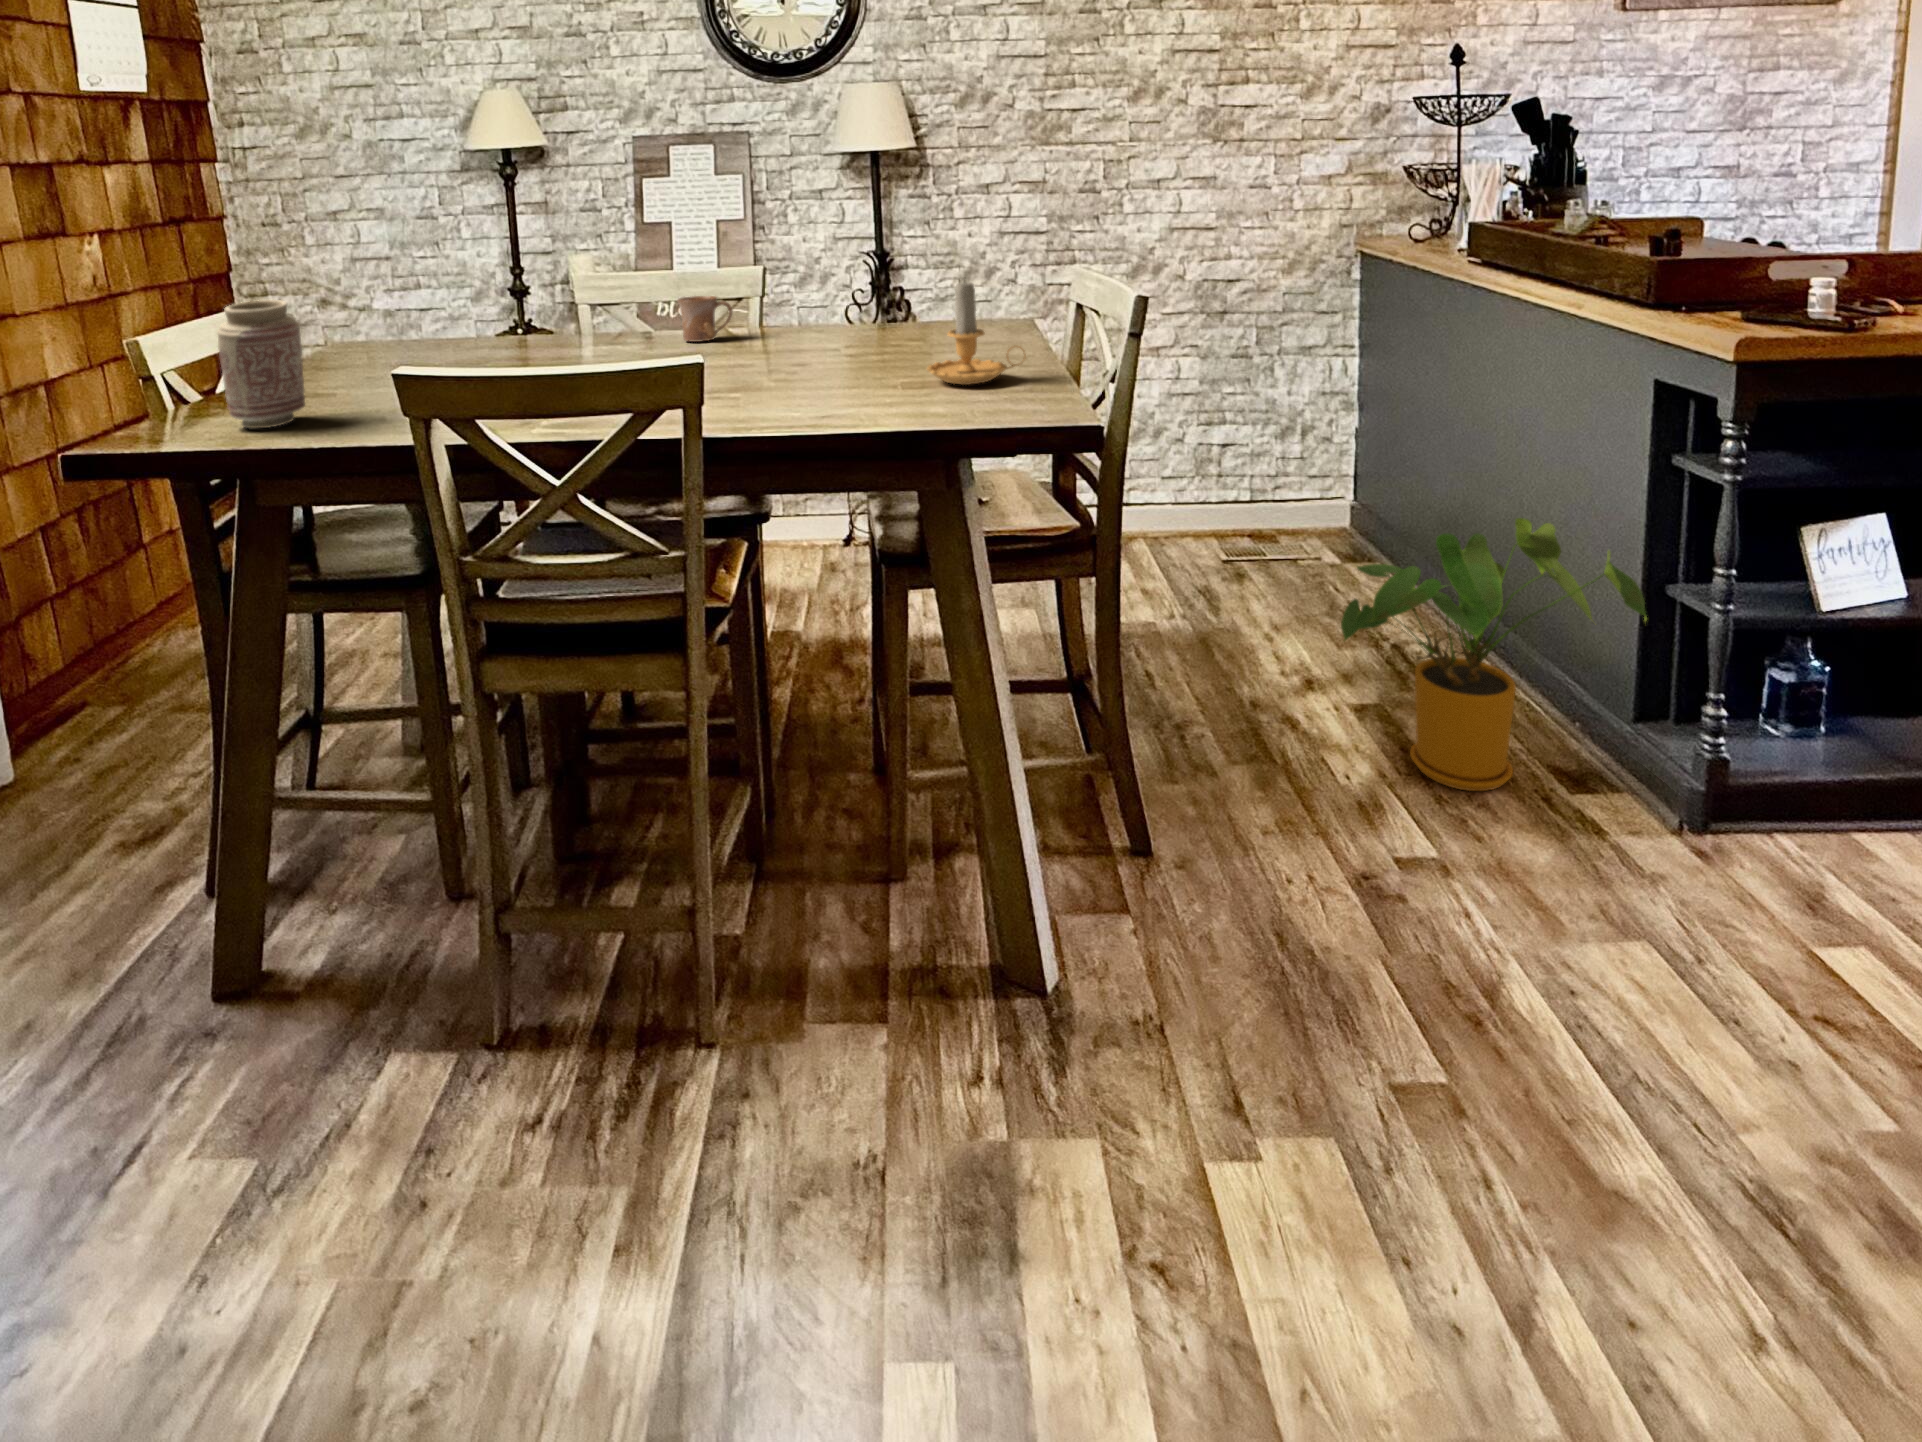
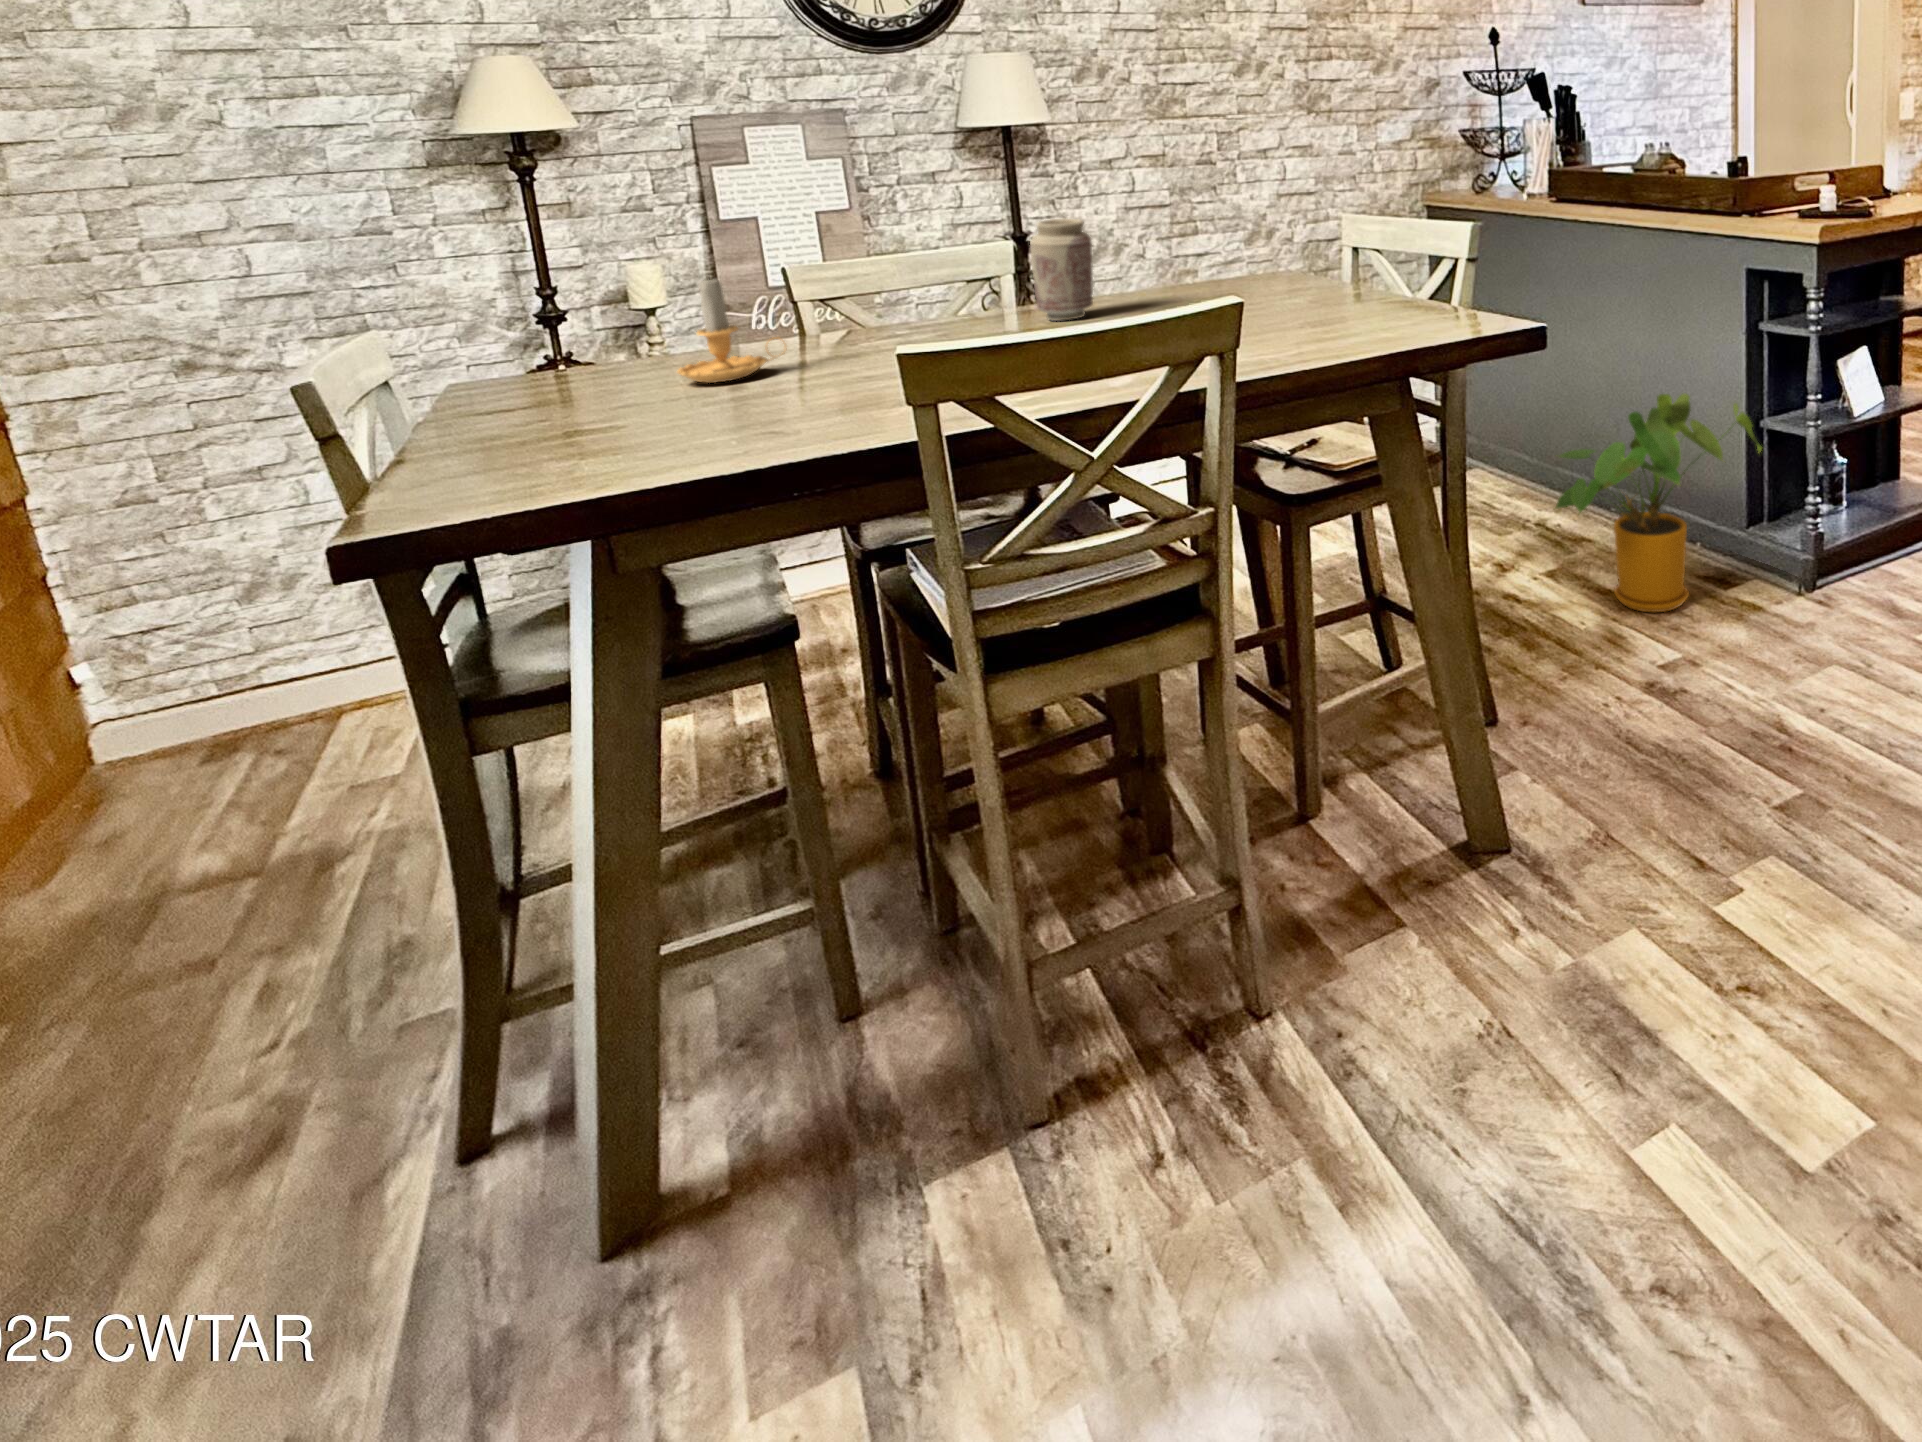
candle: present [927,282,1025,385] -> present [677,279,787,383]
mug: present [678,296,733,342] -> none [930,282,995,334]
vase: present [217,300,305,428] -> present [1030,219,1093,321]

